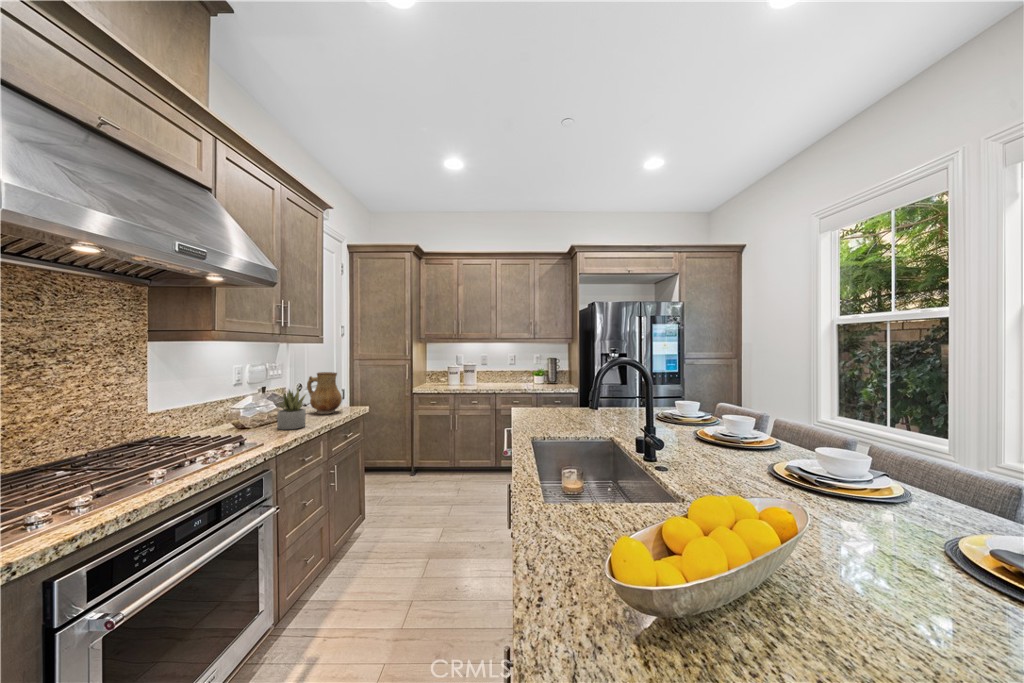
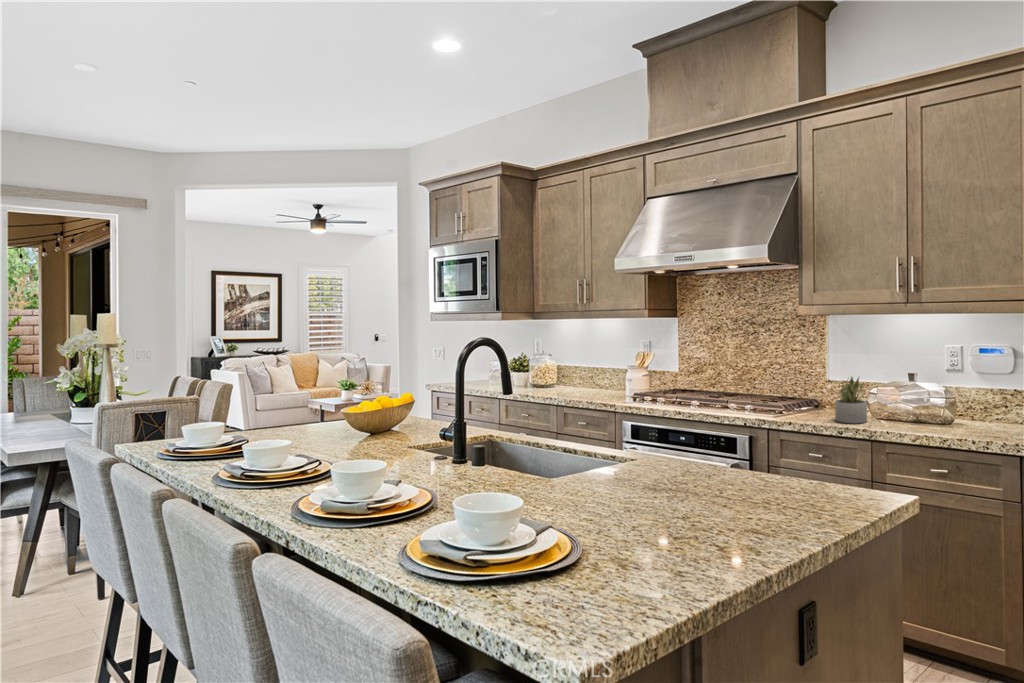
ceramic pitcher: present [307,372,342,414] -> none [937,366,990,431]

